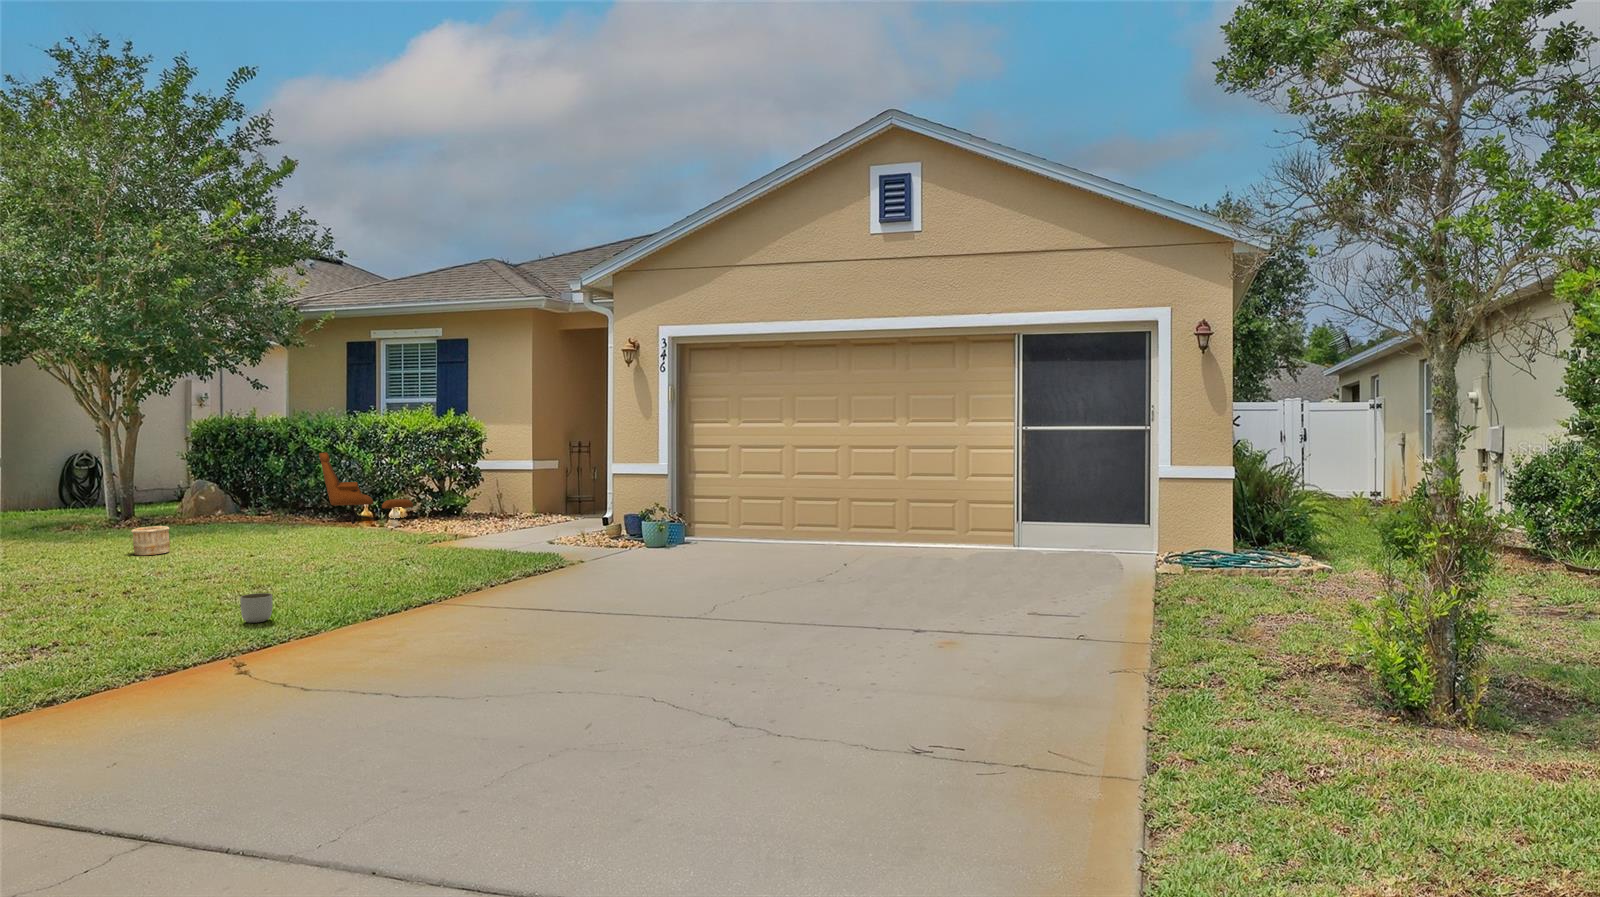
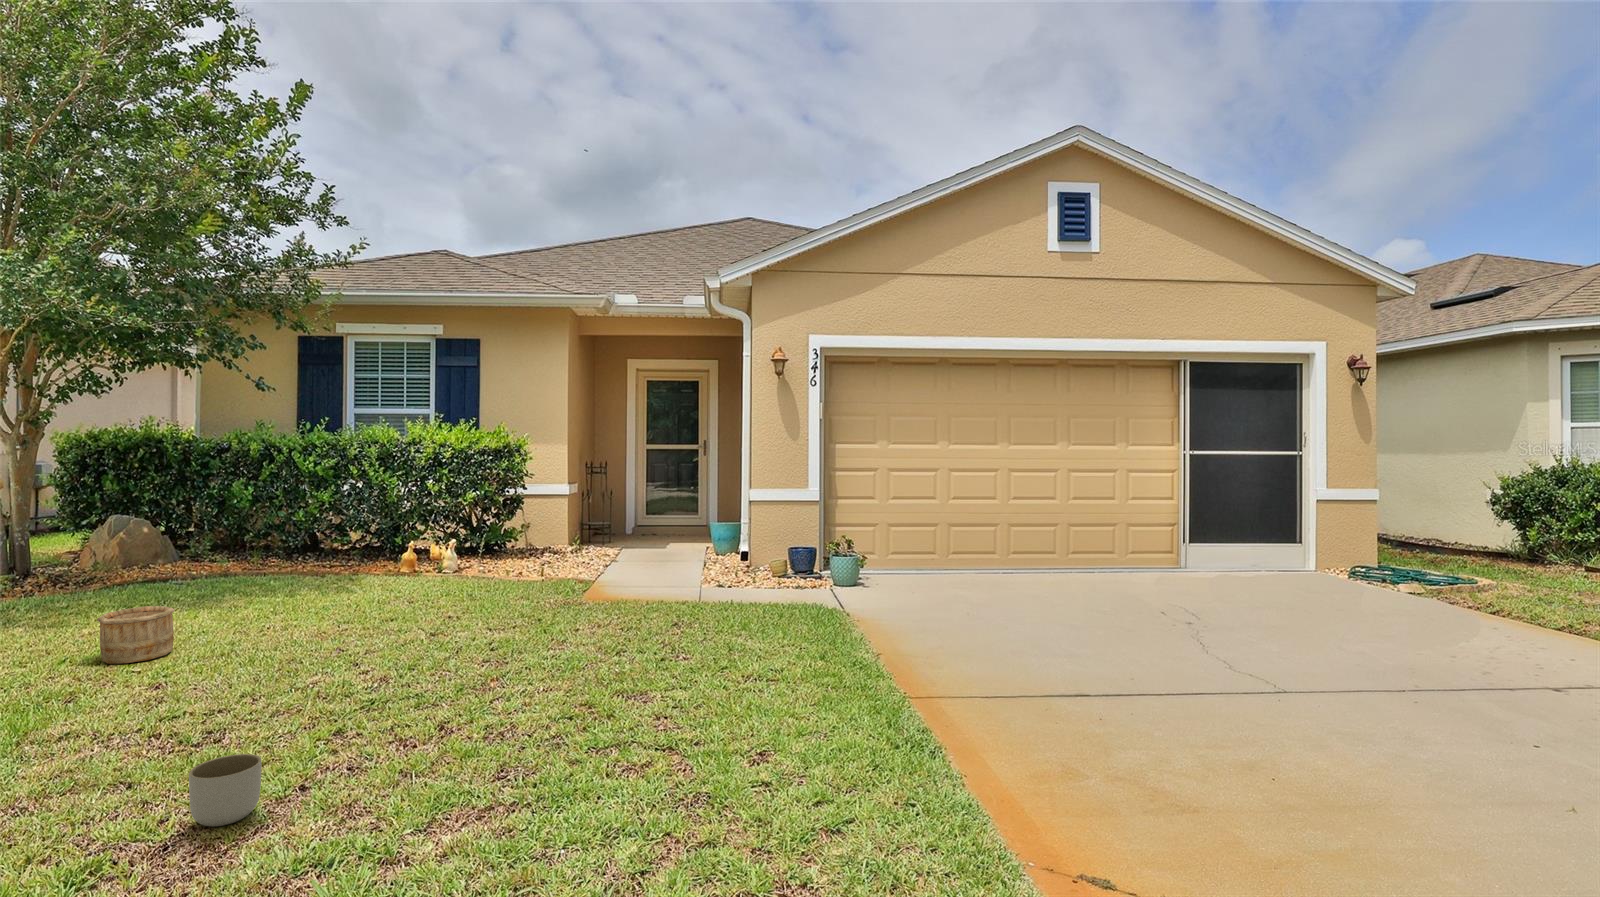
lounge chair: present [319,452,414,523] -> none [319,477,446,574]
planter: present [240,593,272,623] -> present [189,754,261,827]

